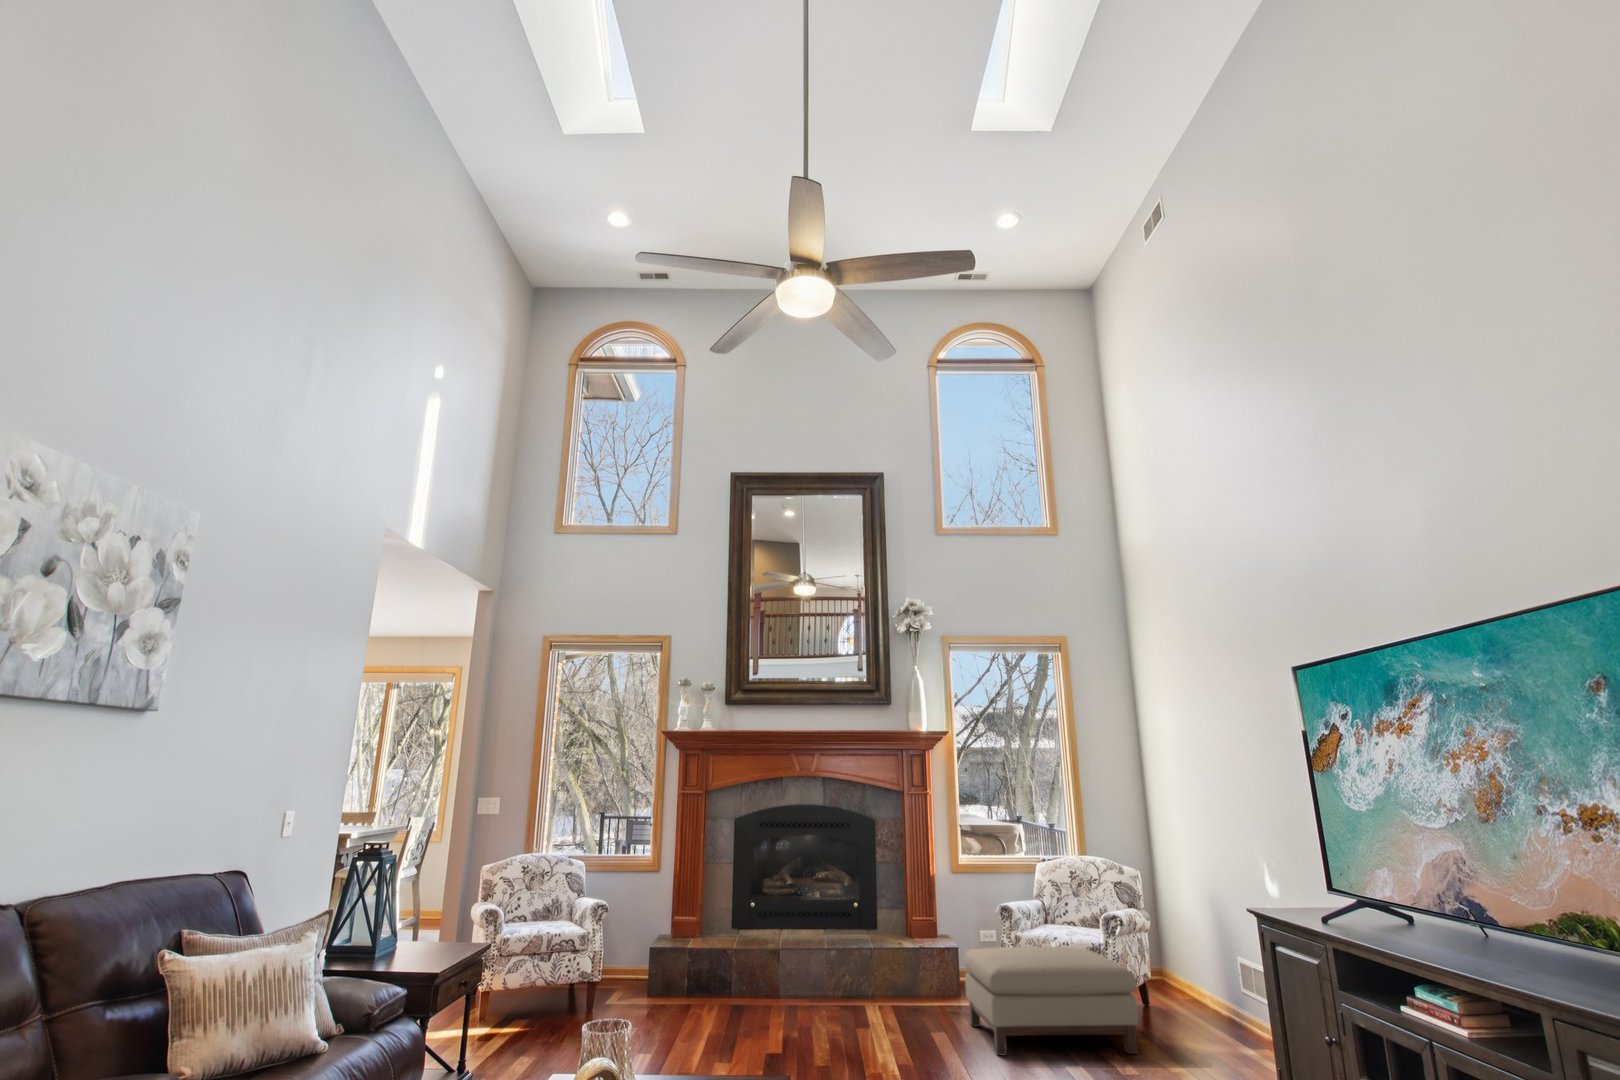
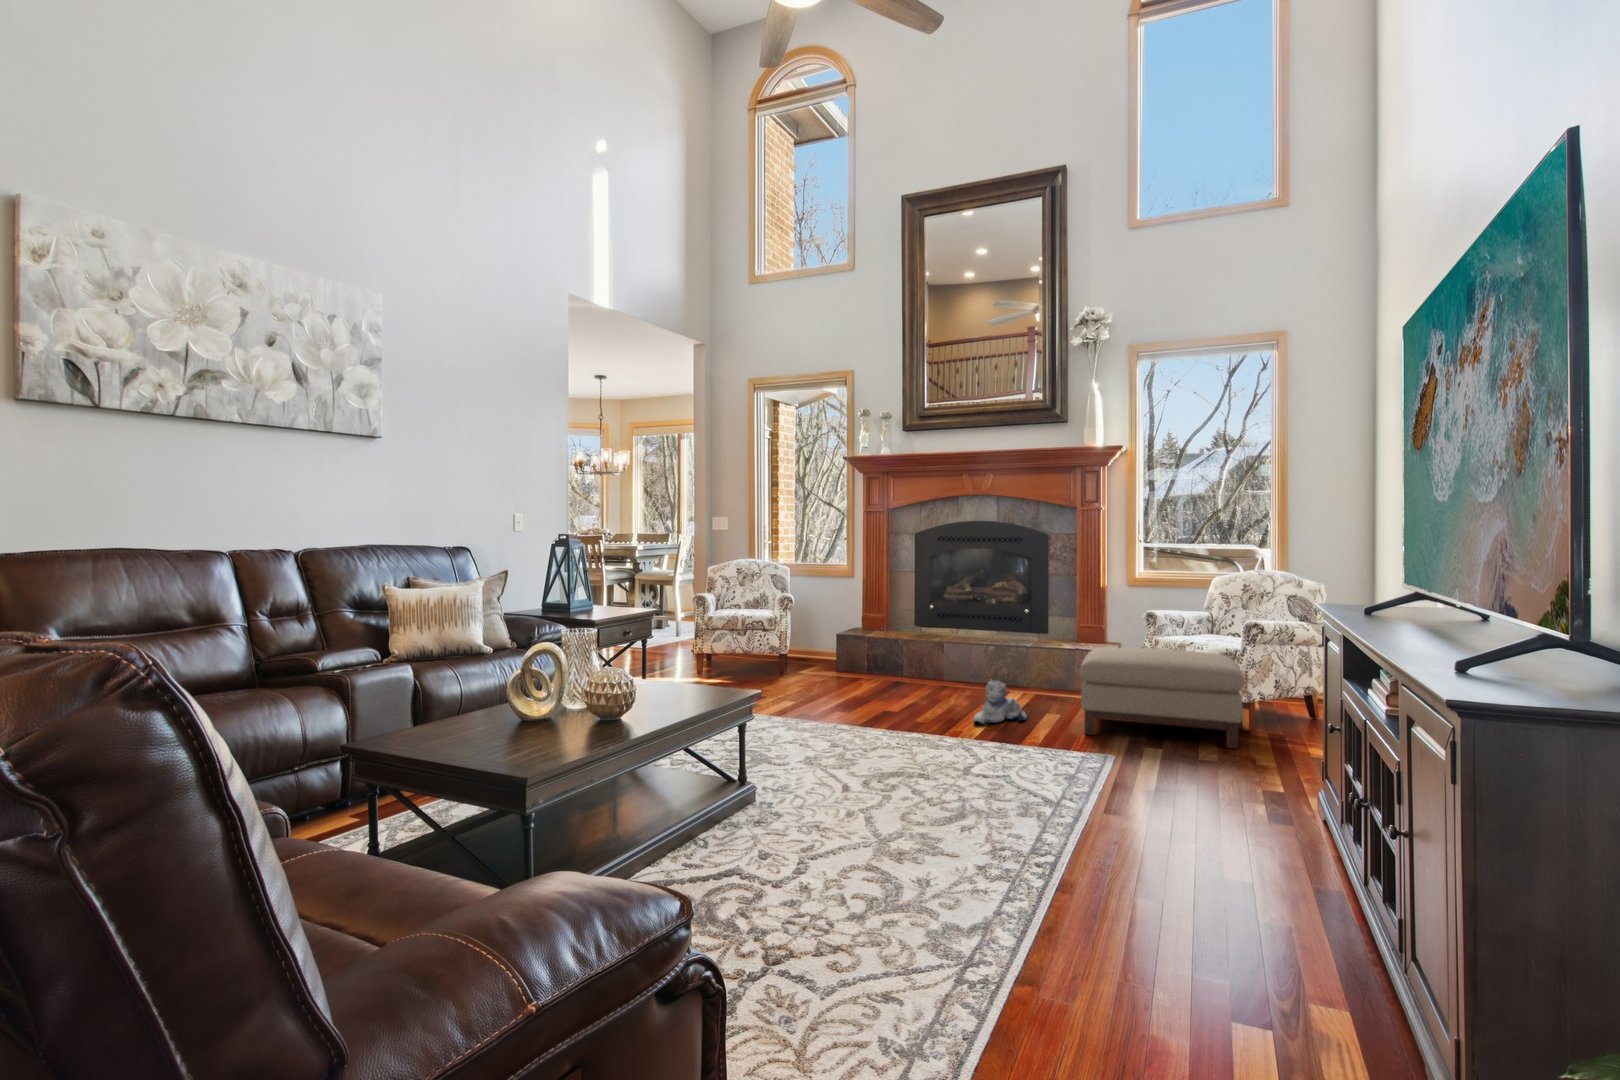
plush toy: none [876,998,924,1056] -> present [974,680,1027,723]

